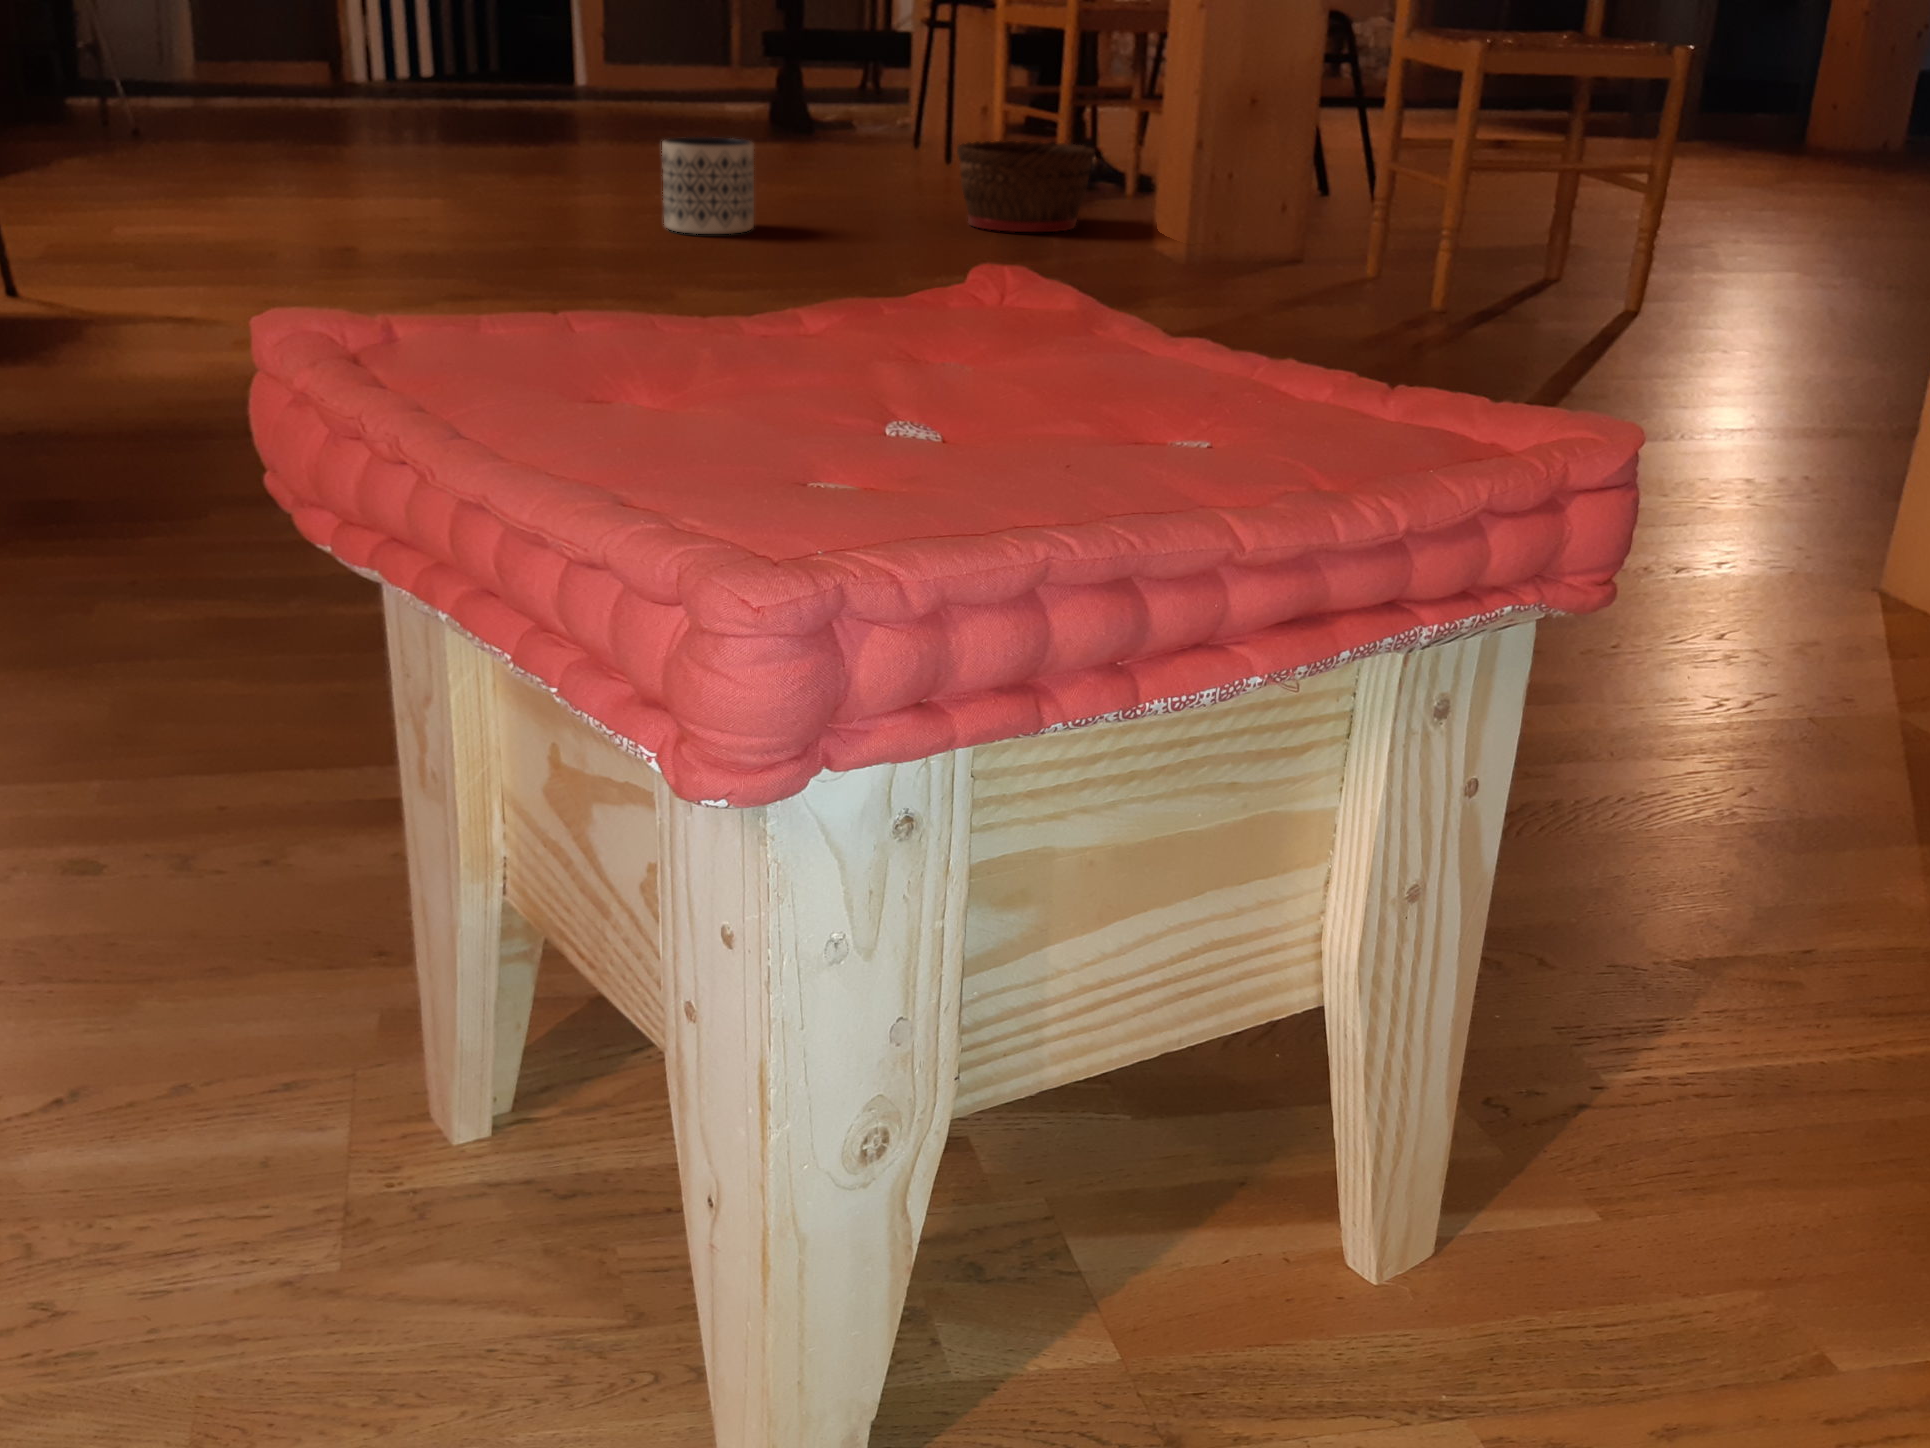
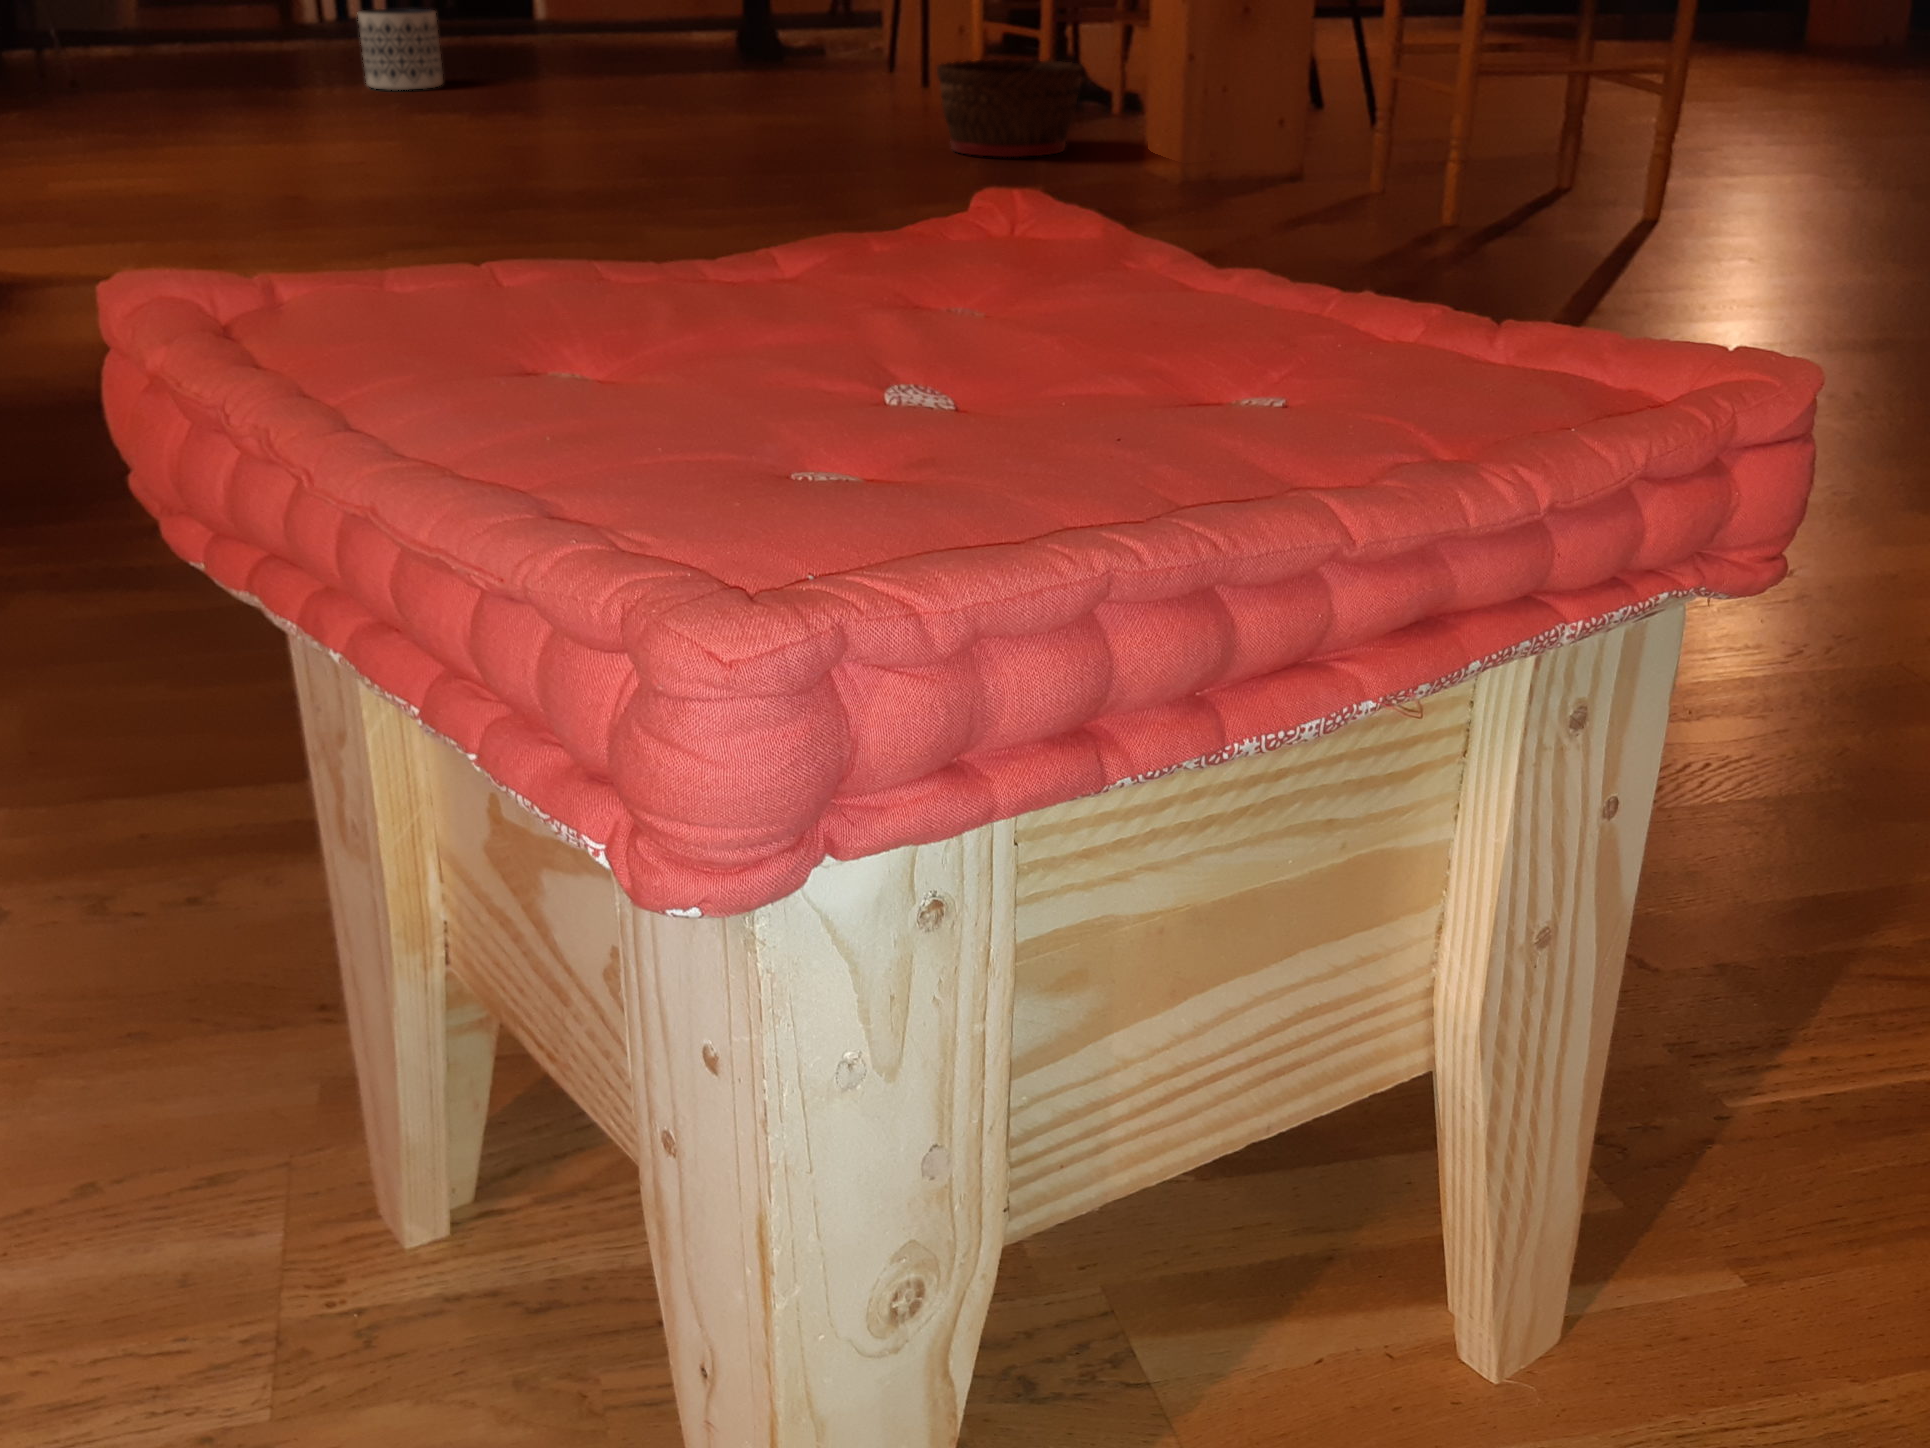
planter: present [662,137,754,234] -> present [358,9,443,90]

